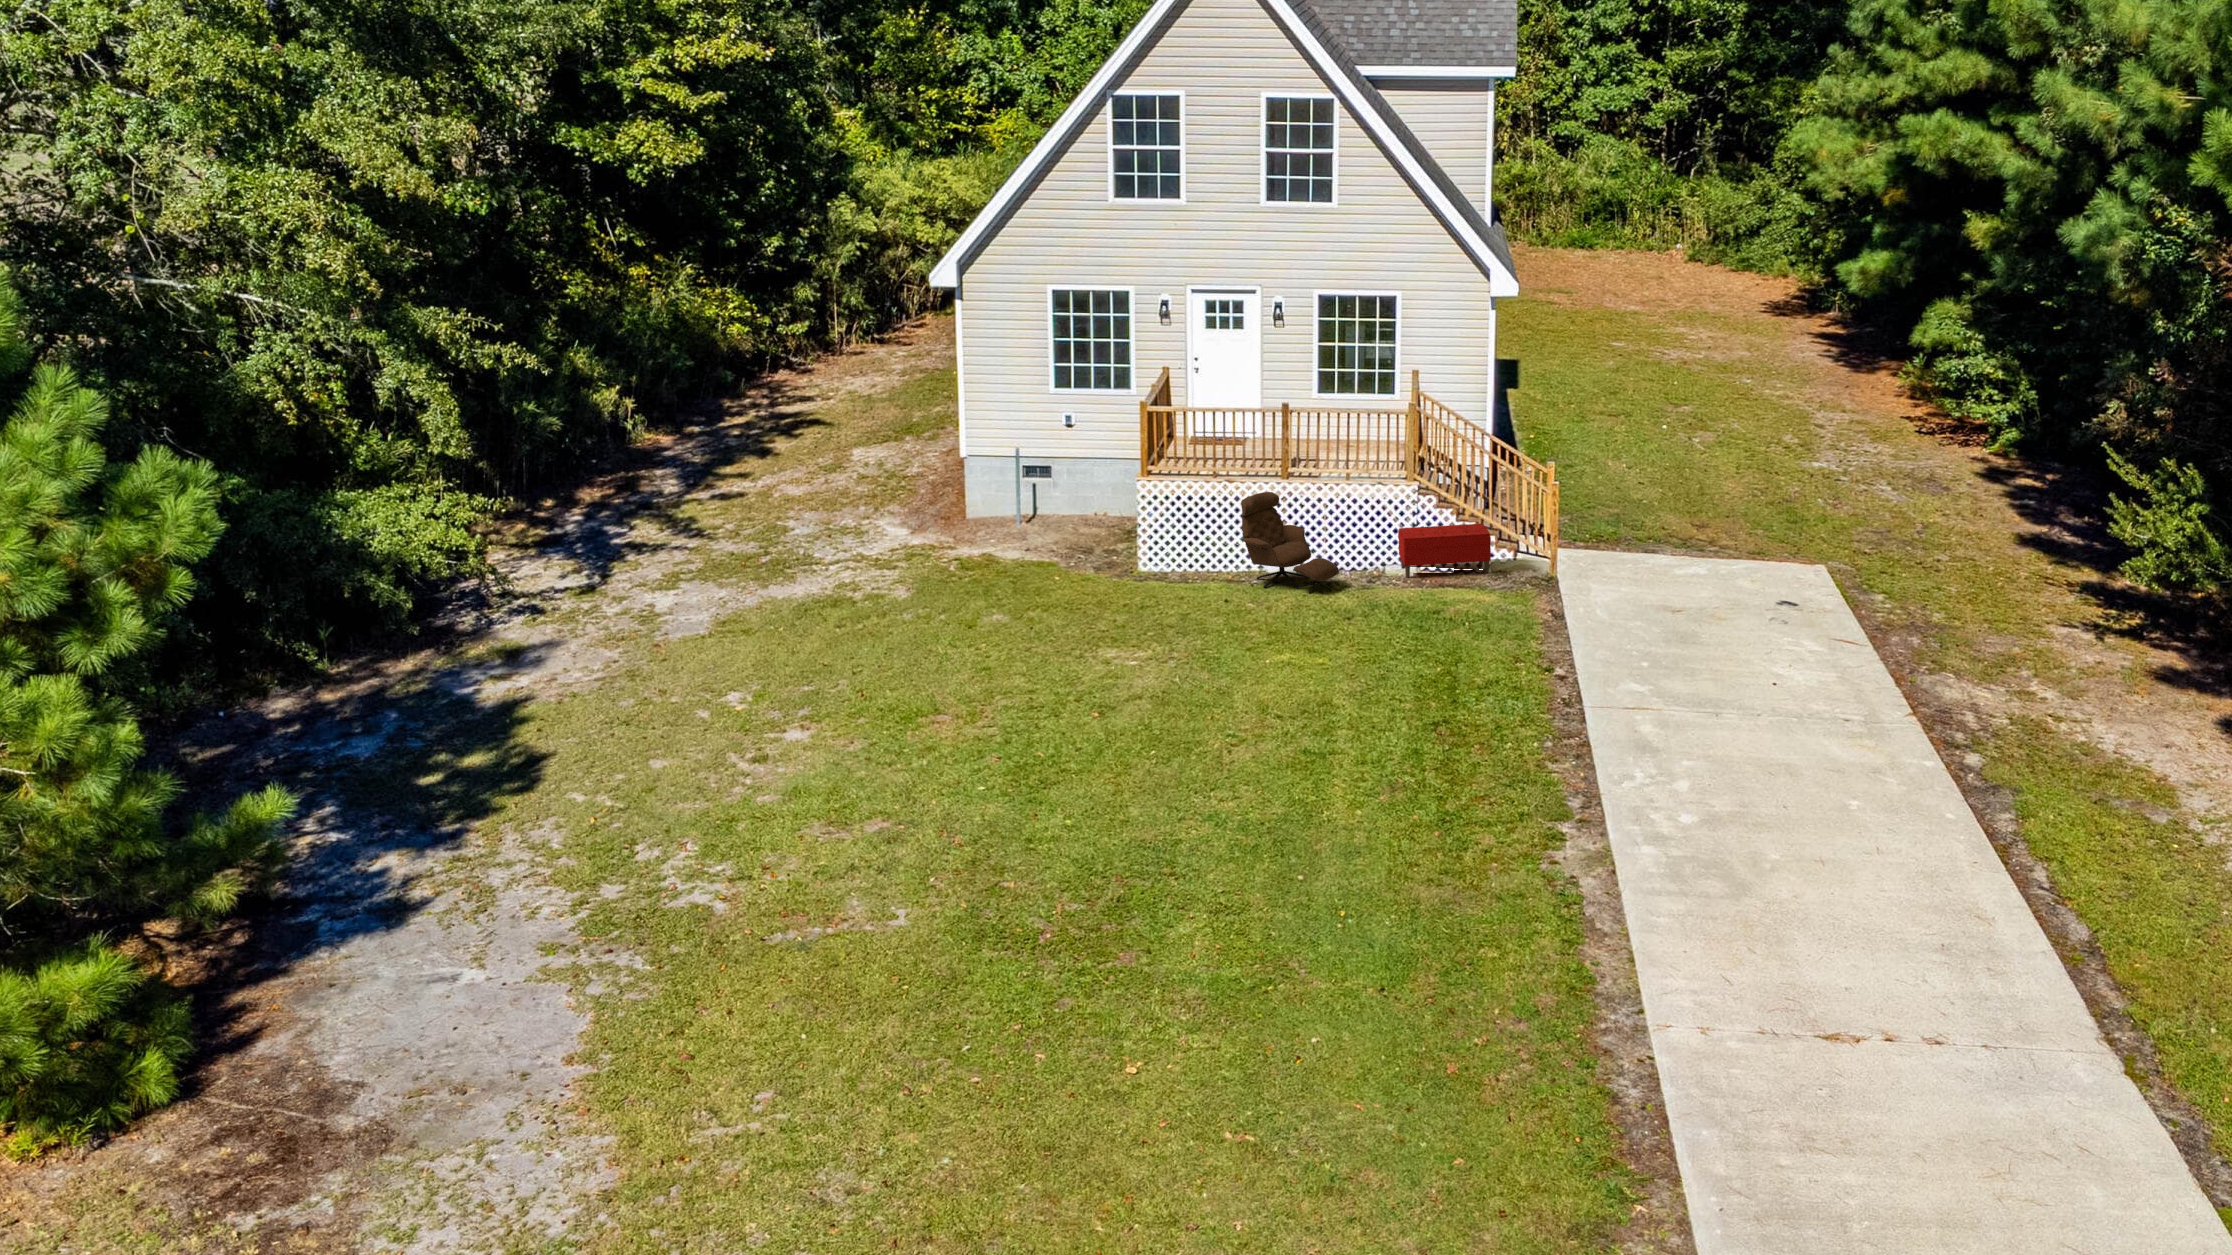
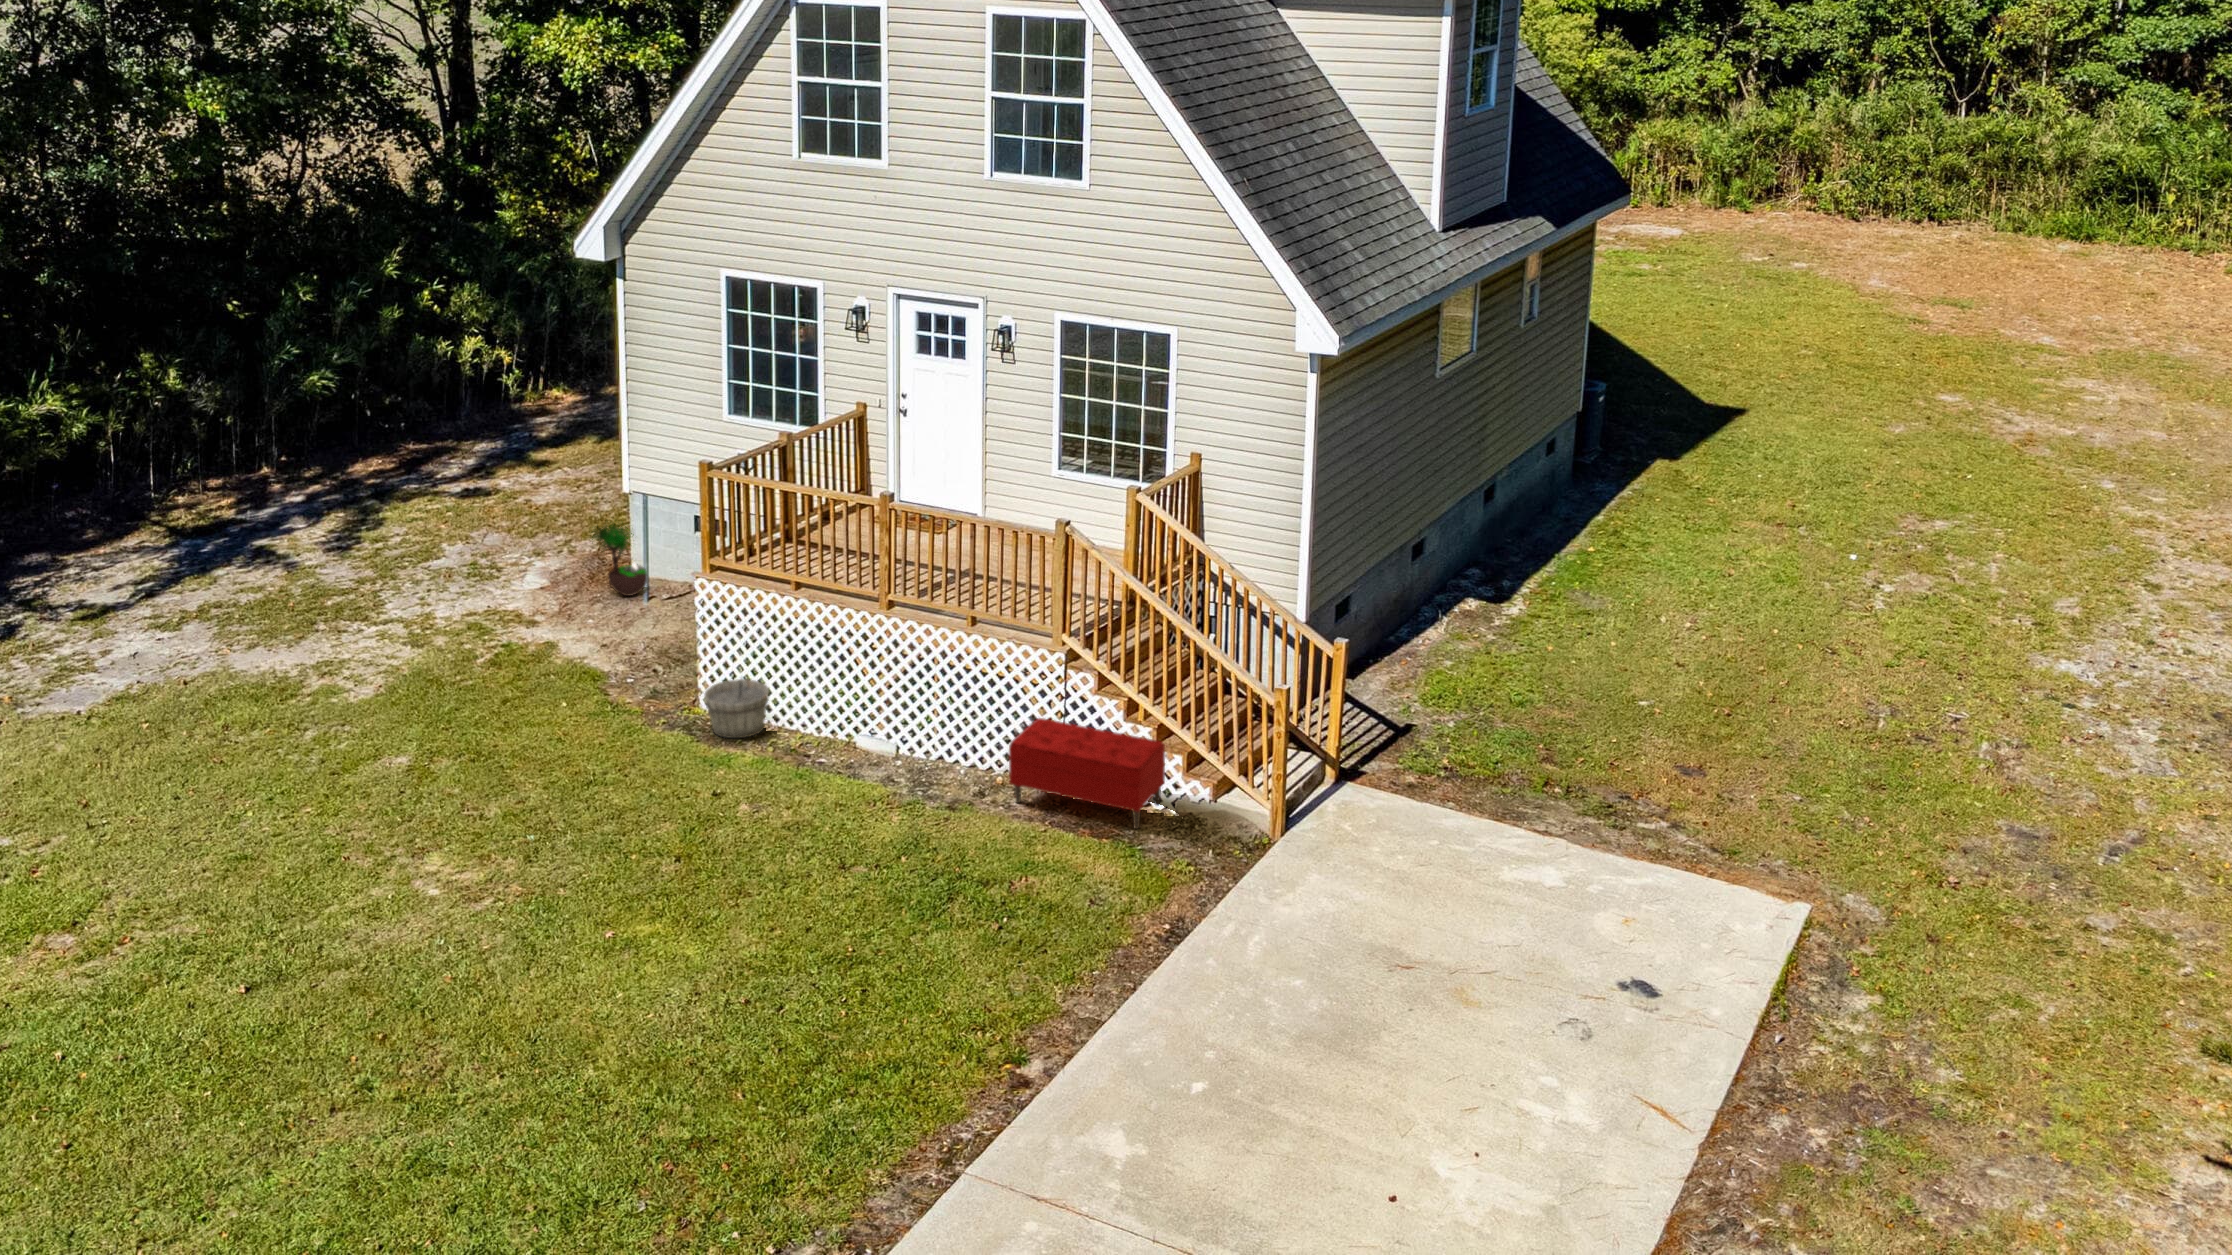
potted tree: none [938,489,982,552] -> present [592,523,647,596]
lounge chair: present [1241,492,1339,594] -> none [799,617,909,798]
wooden bucket: none [1162,549,1206,590] -> present [704,678,769,738]

